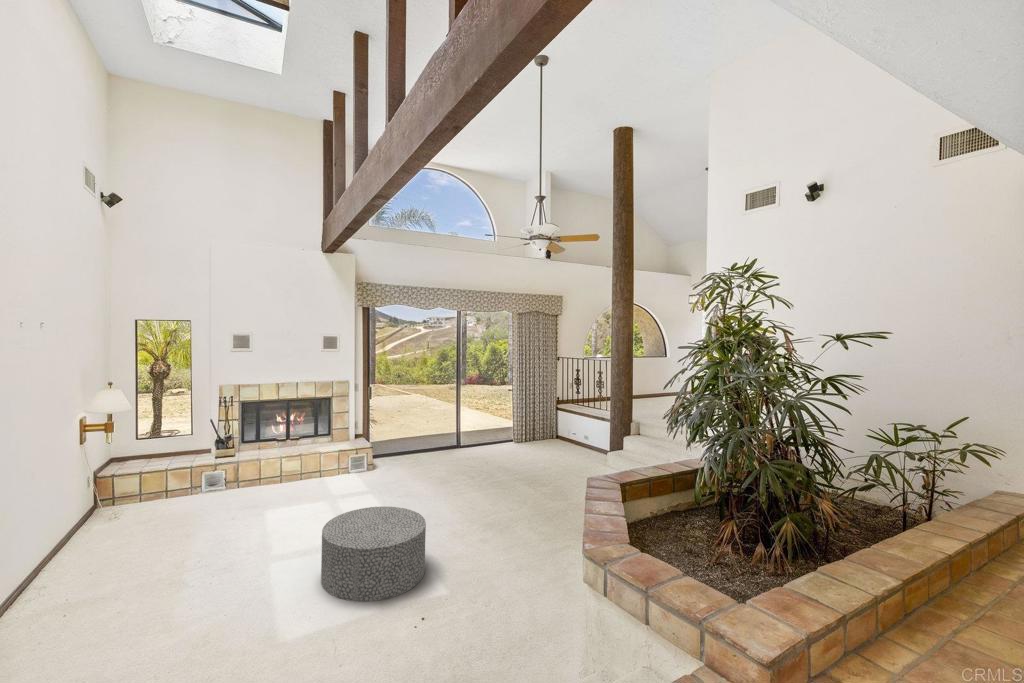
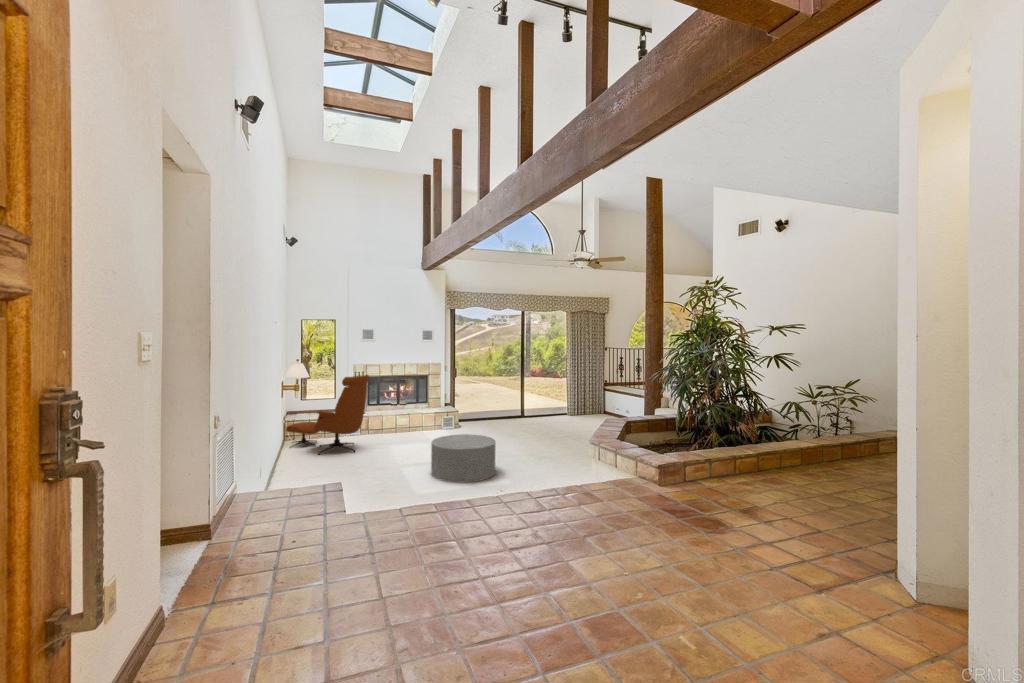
lounge chair: none [92,410,230,541] -> present [286,375,369,455]

